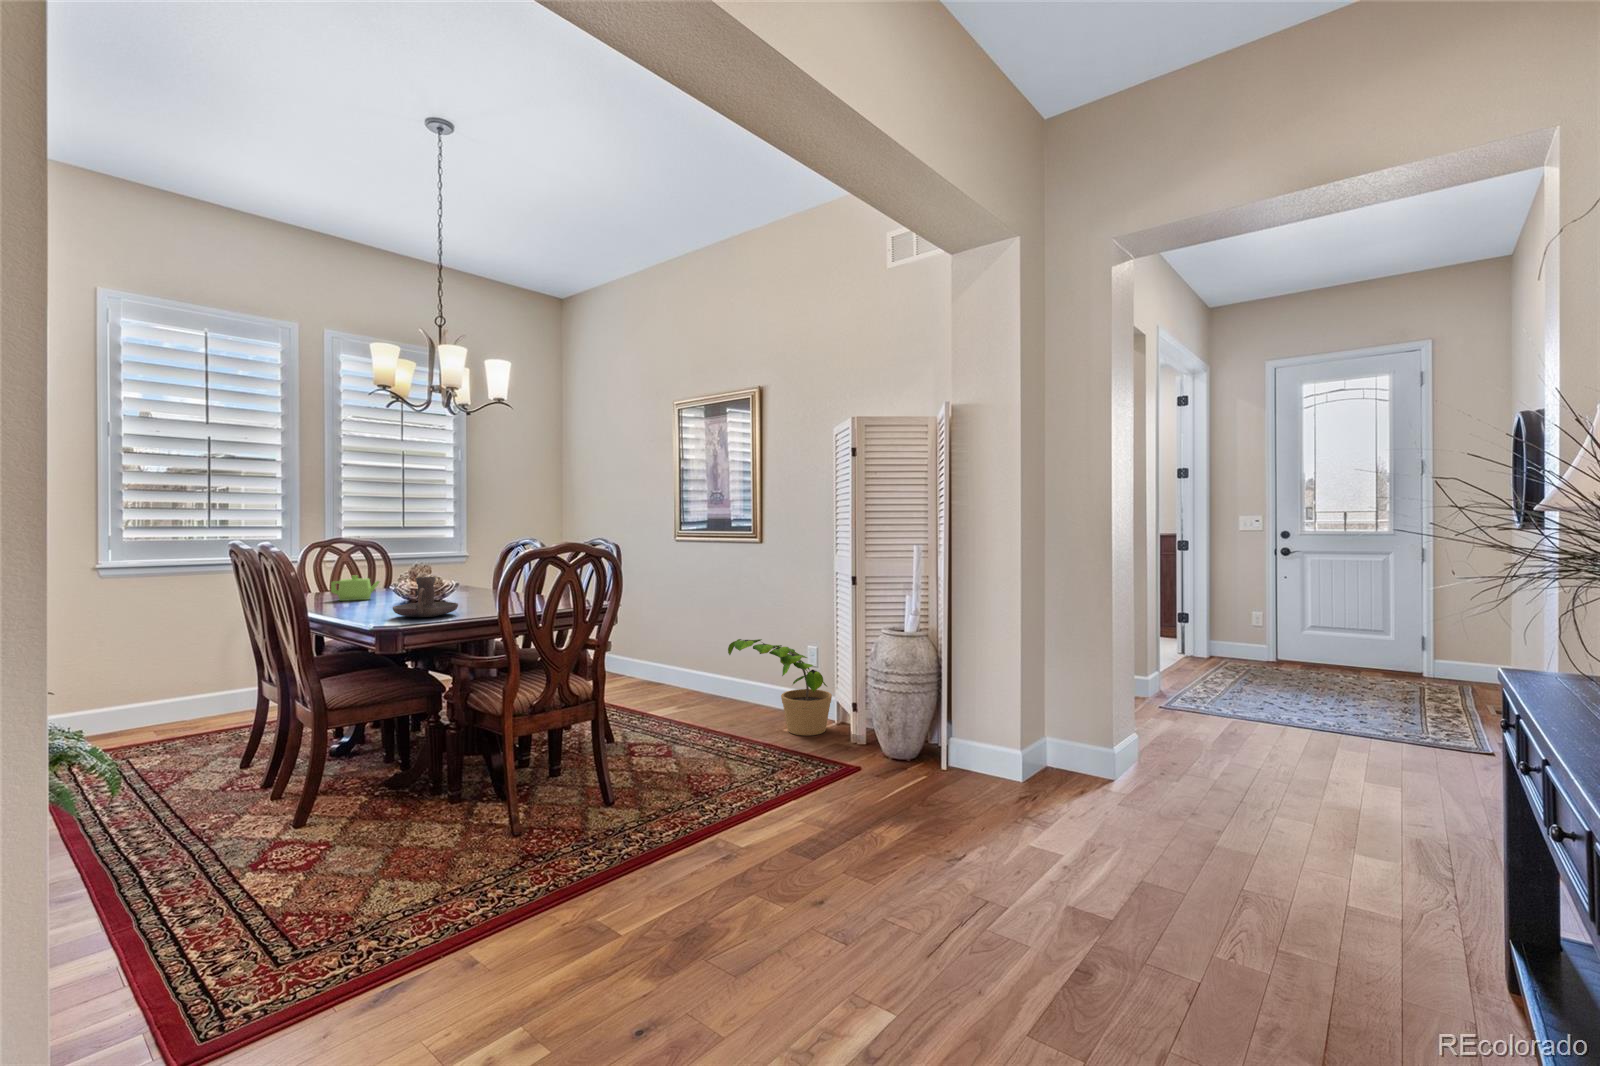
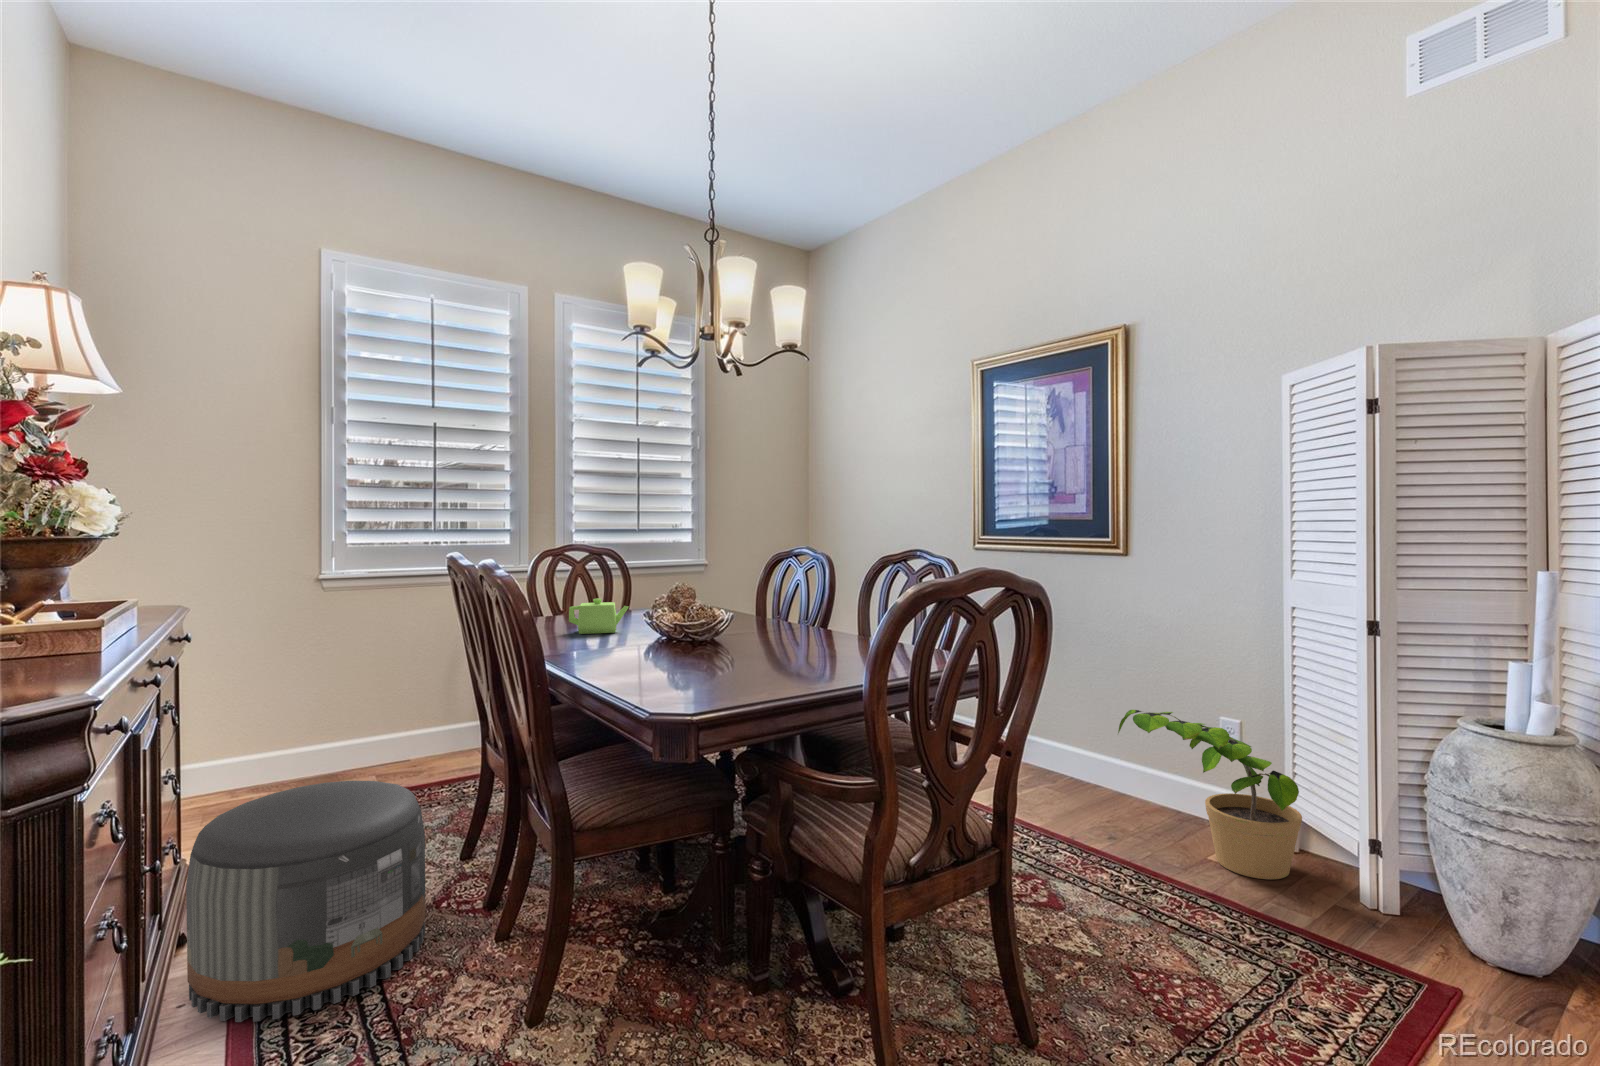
candle holder: present [393,577,458,617] -> none [664,612,756,677]
pouf: none [20,706,214,857] -> present [186,781,426,1022]

